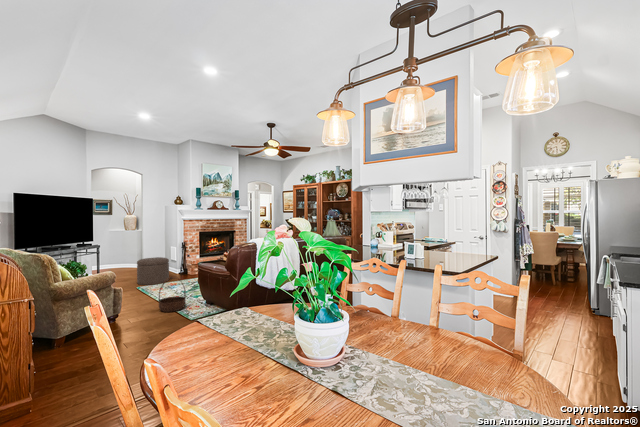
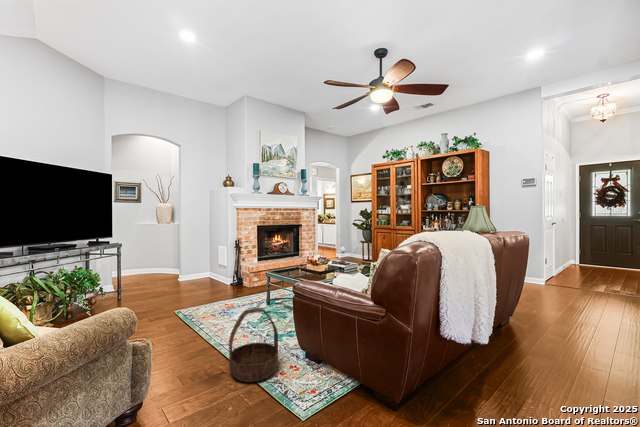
ottoman: present [137,257,169,285] -> none [176,262,221,305]

